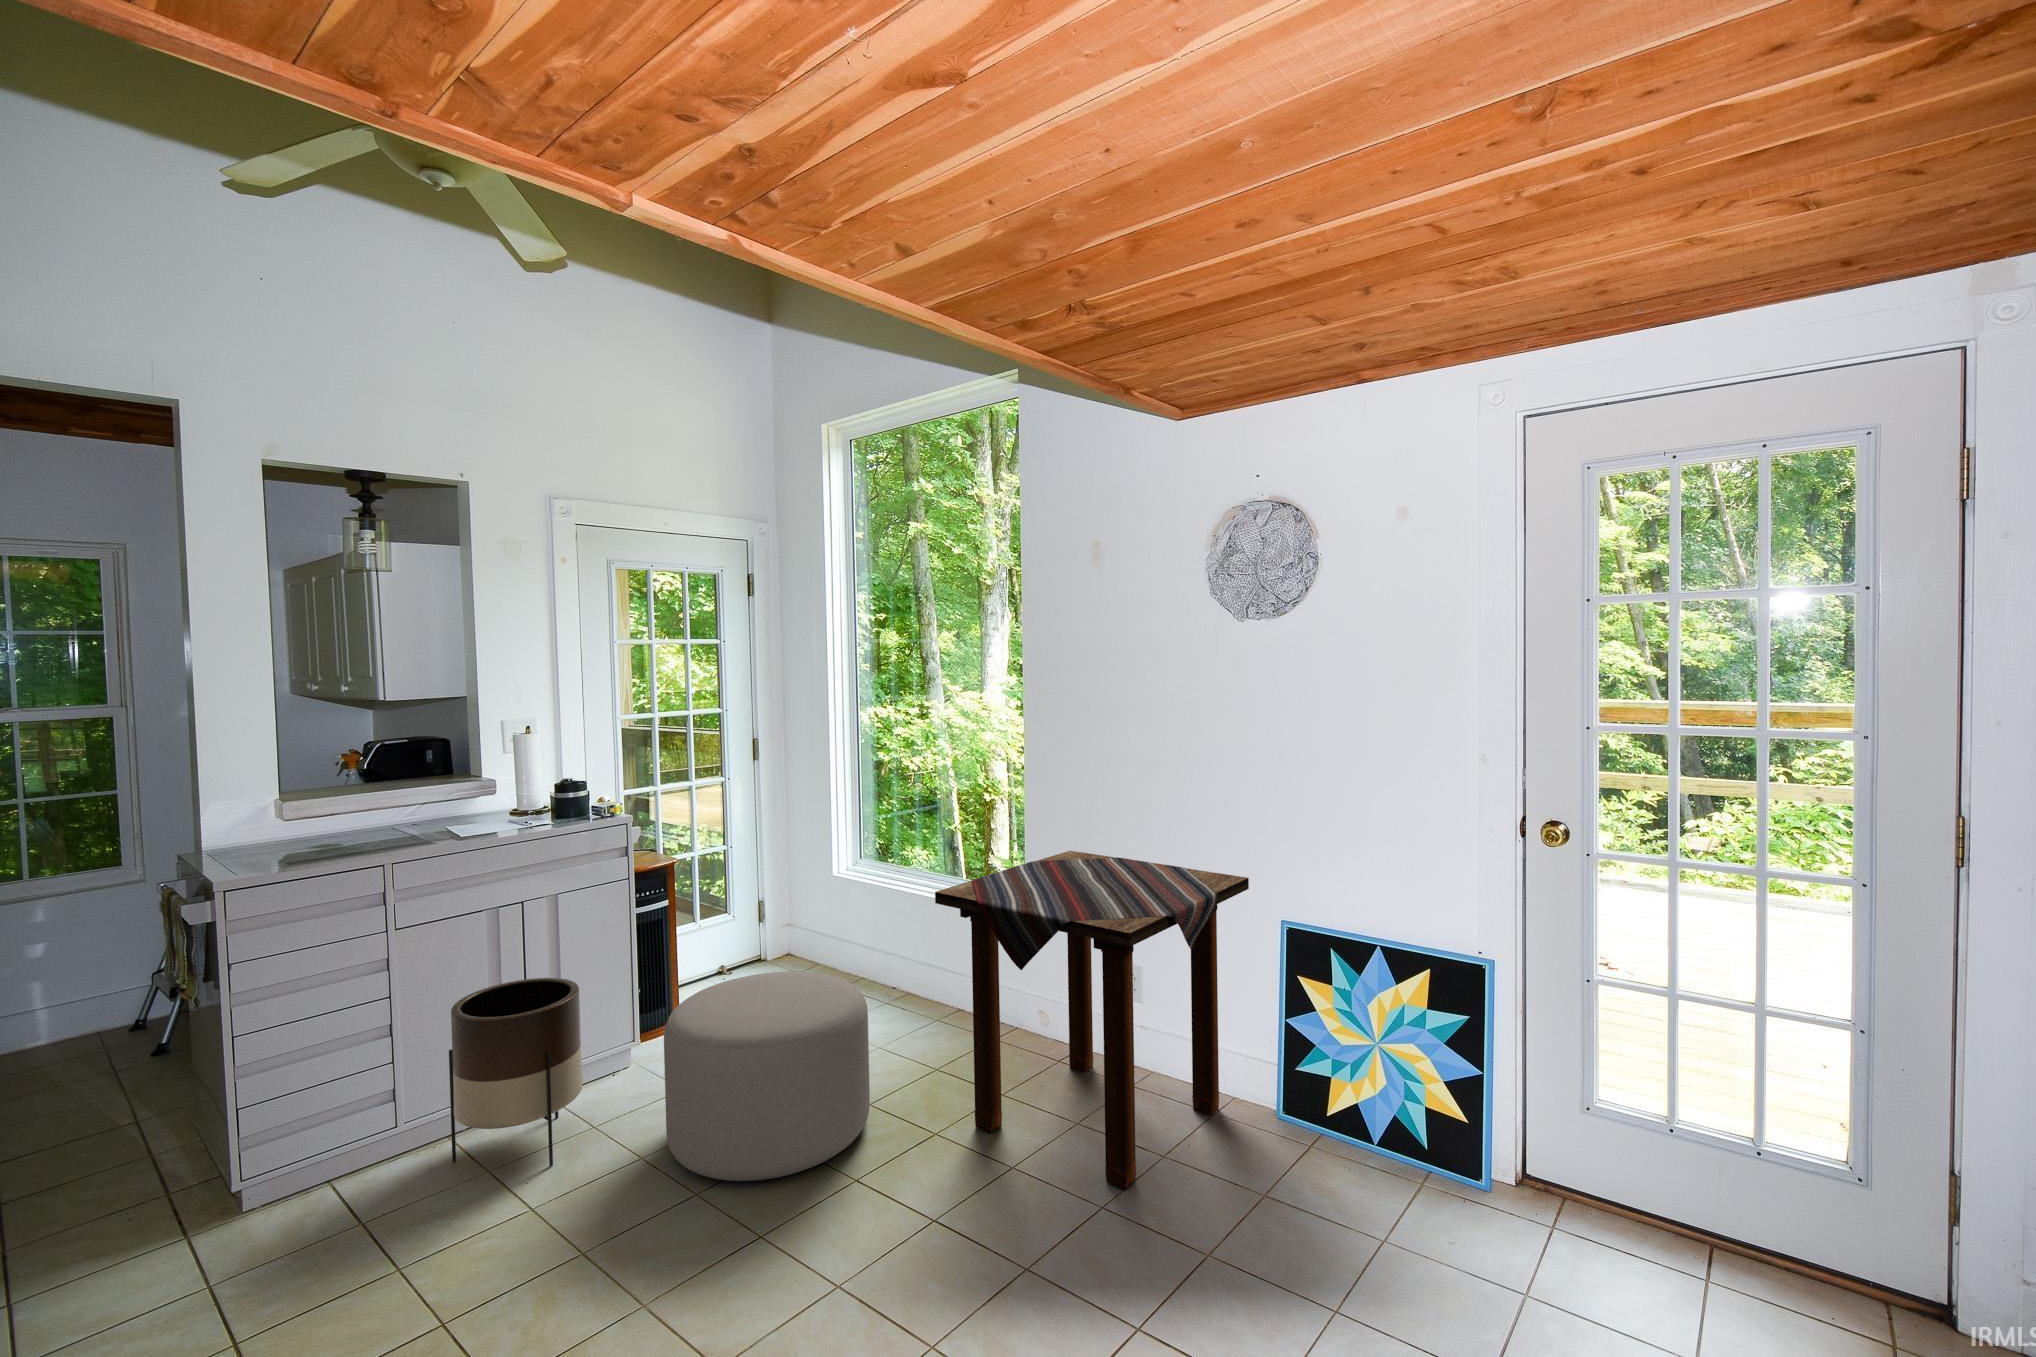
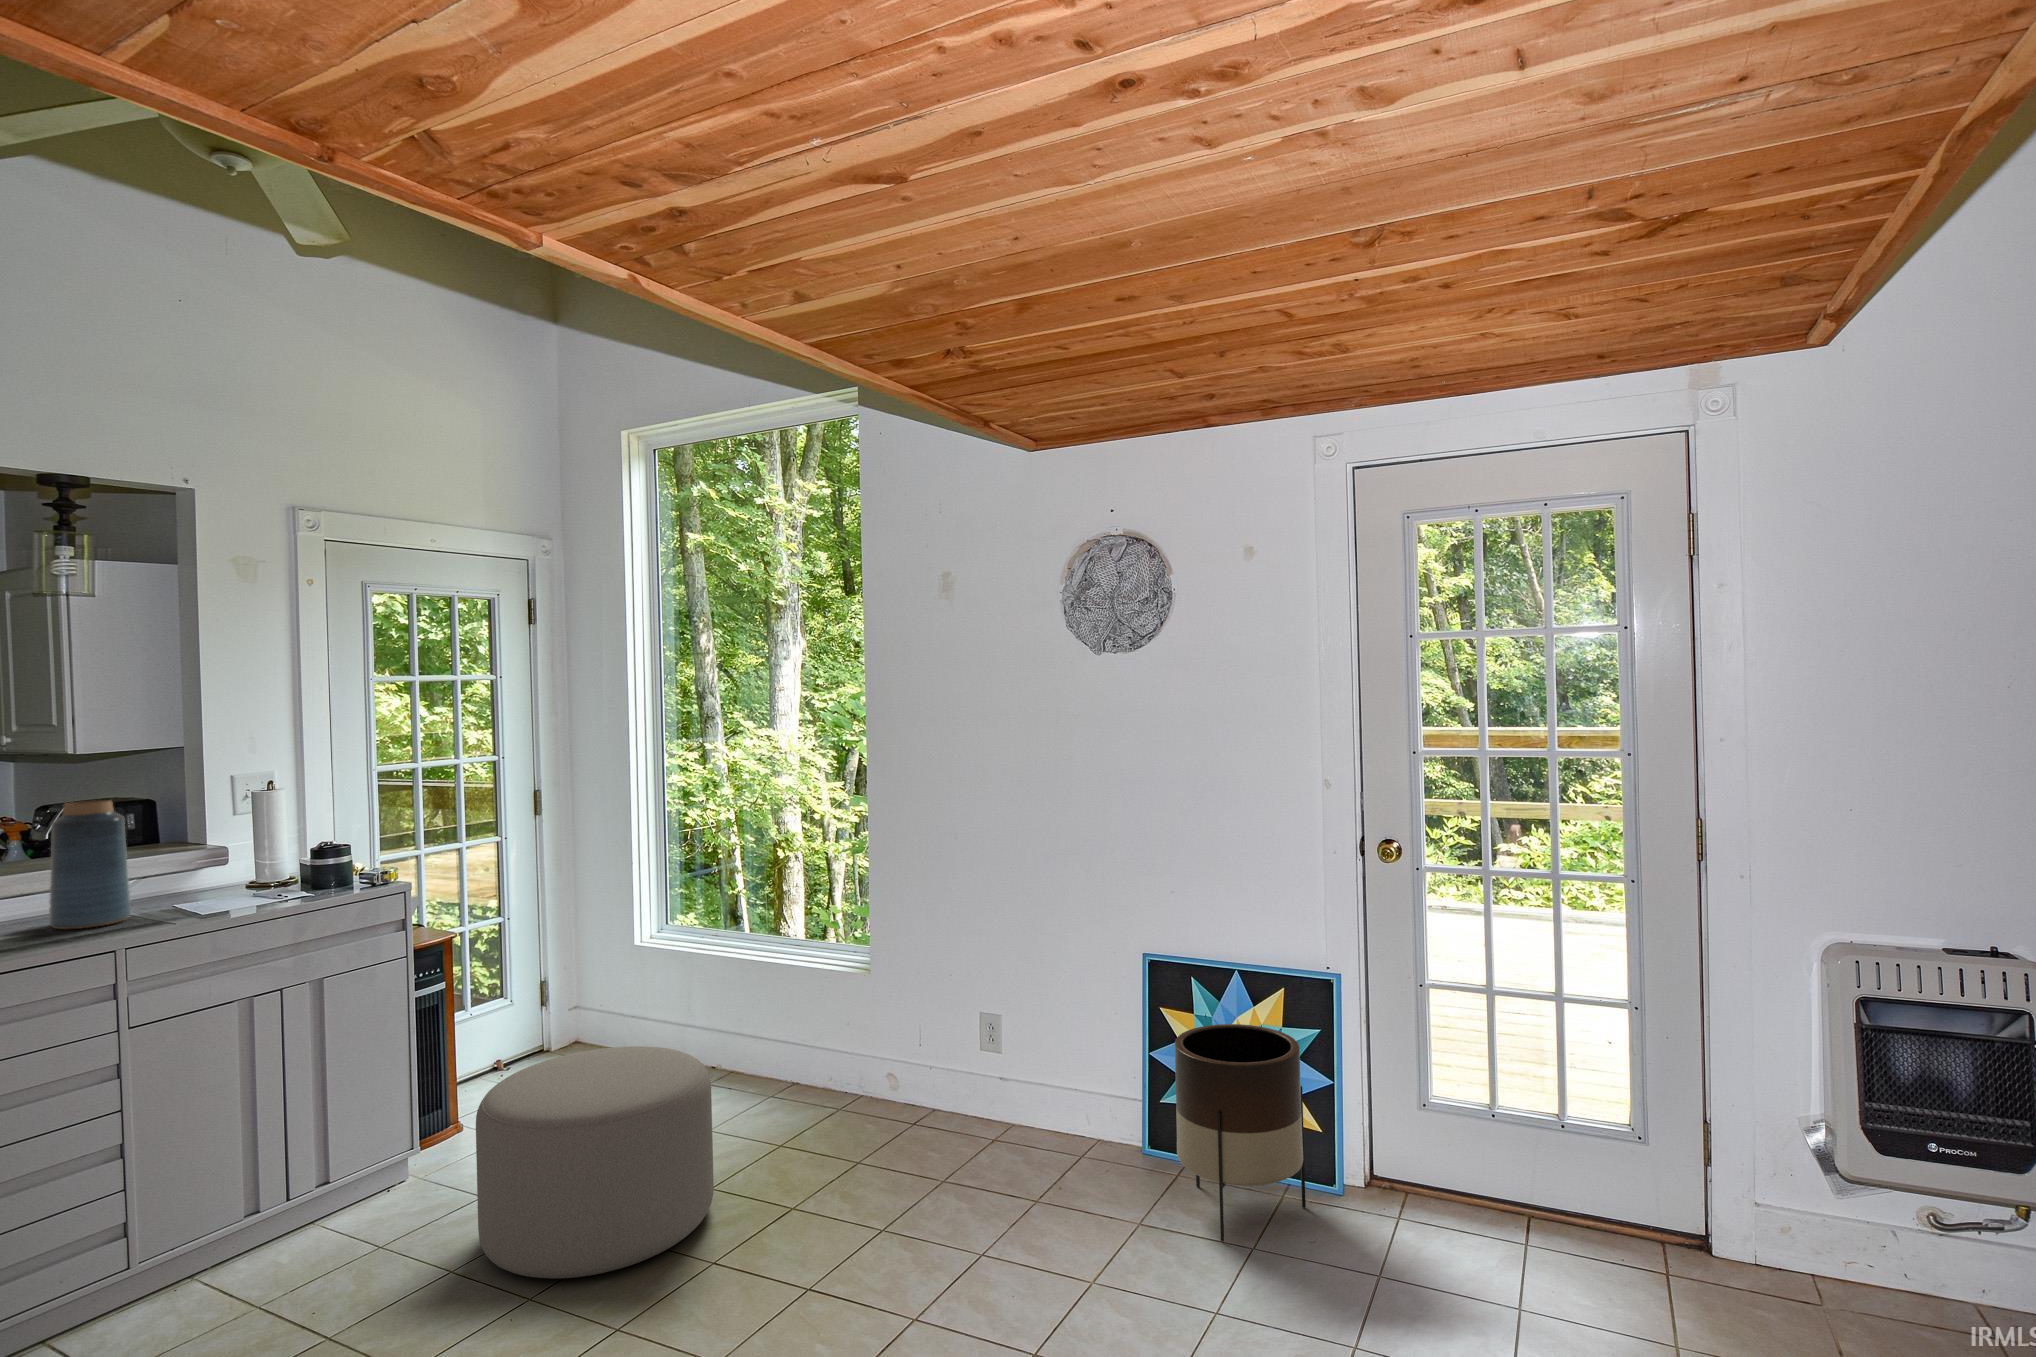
vase: none [345,740,408,846] -> present [49,800,131,929]
side table: present [935,851,1249,1190] -> none [787,897,1109,1236]
planter: present [449,978,583,1166] -> present [1175,1024,1306,1241]

